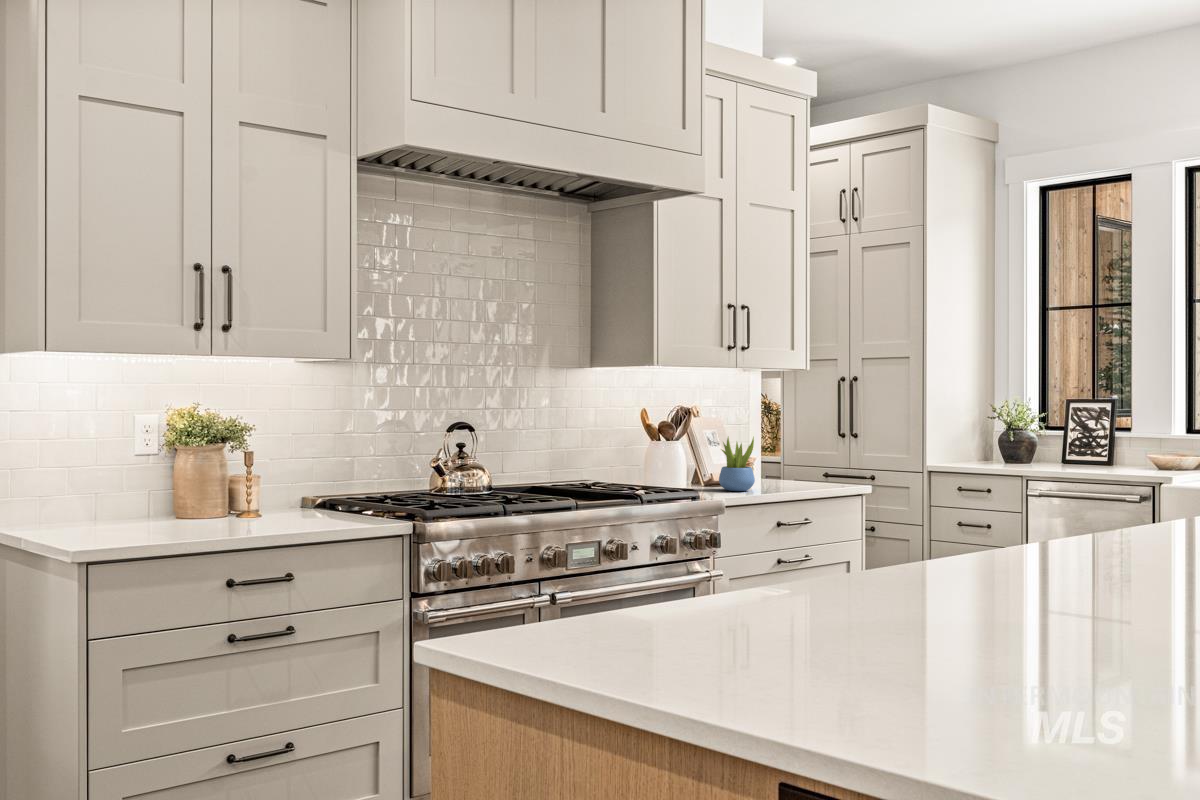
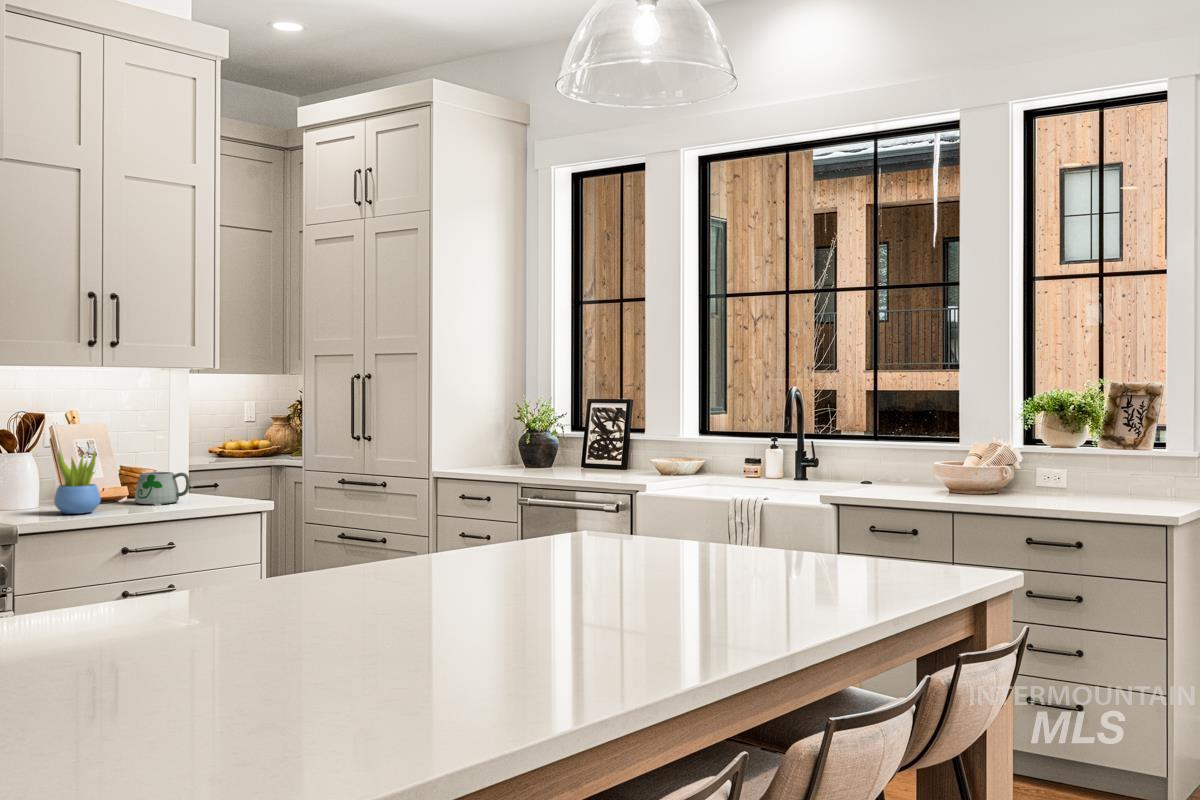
mug: none [757,458,803,486] -> present [135,472,190,505]

